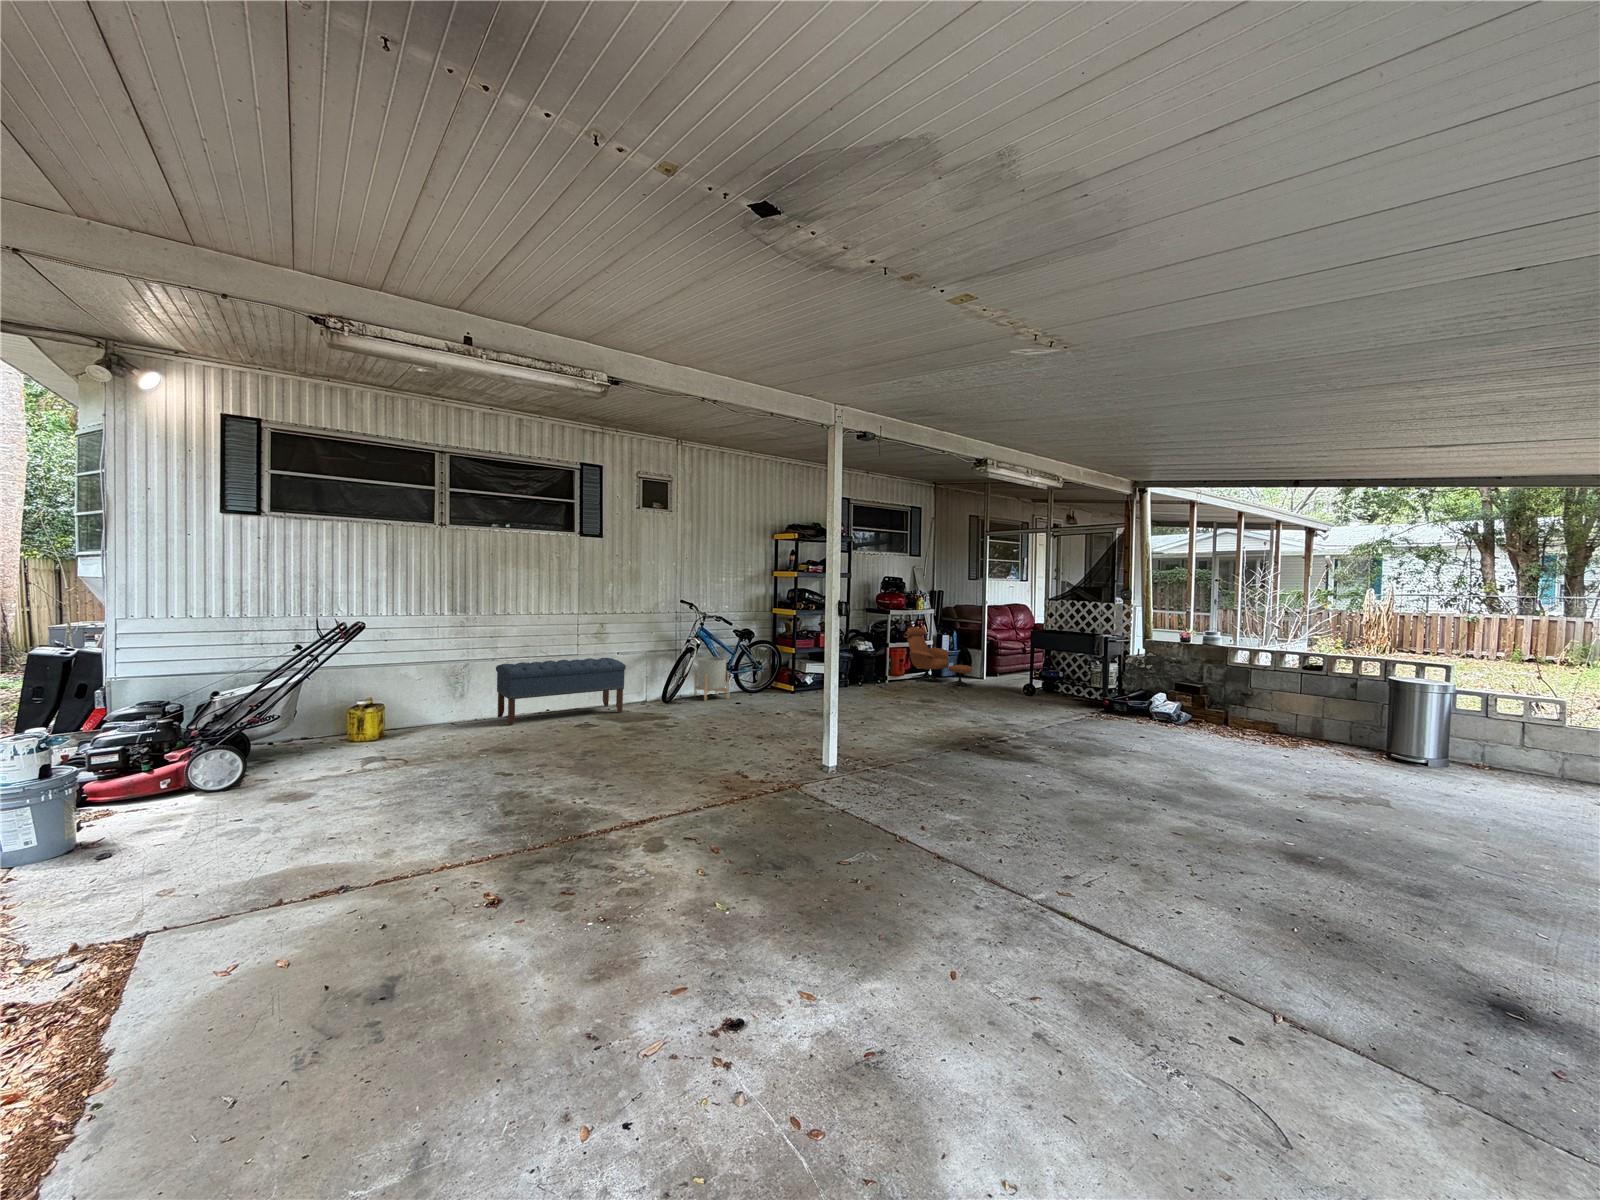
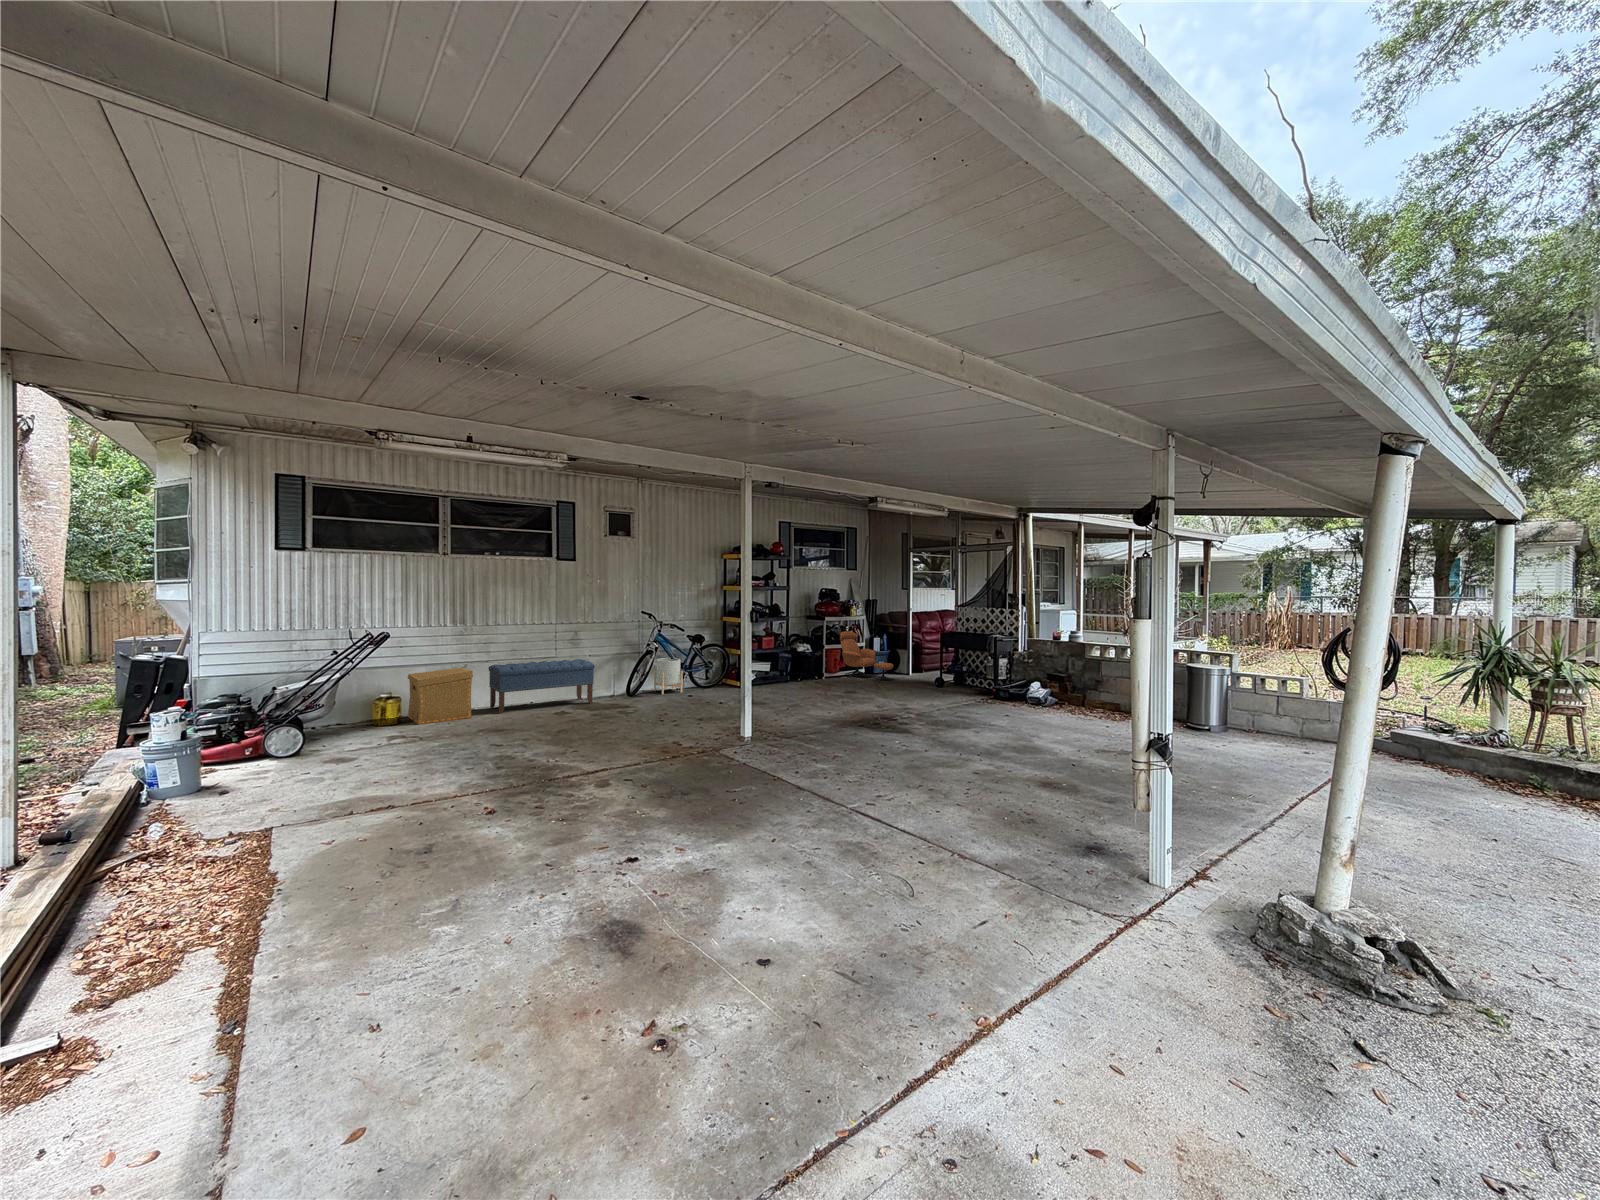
cardboard box: none [394,667,476,741] -> present [408,668,473,725]

